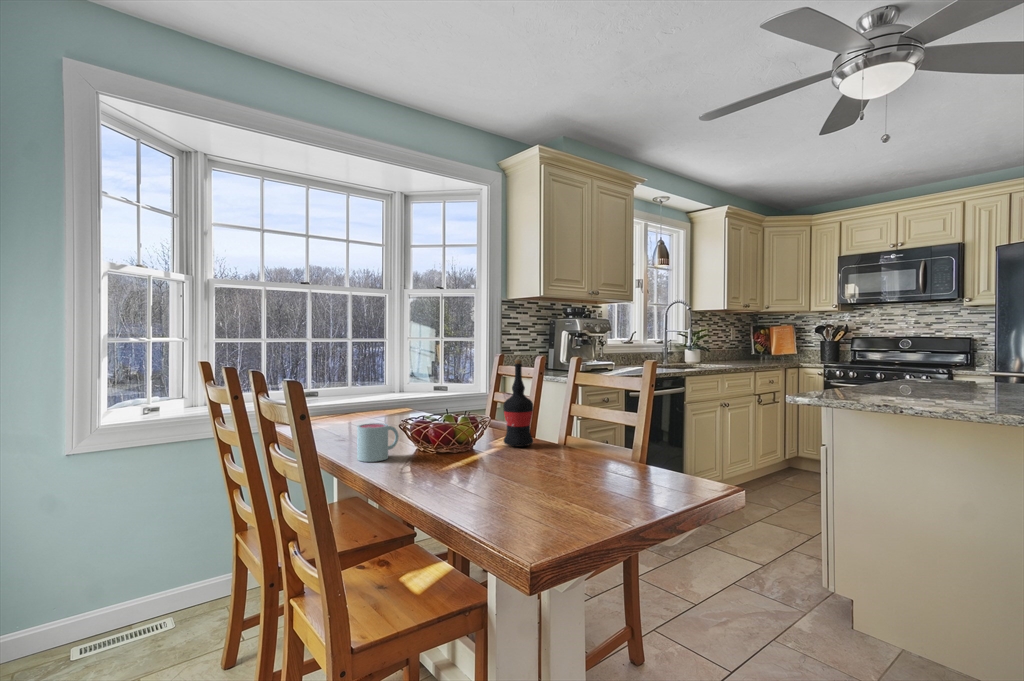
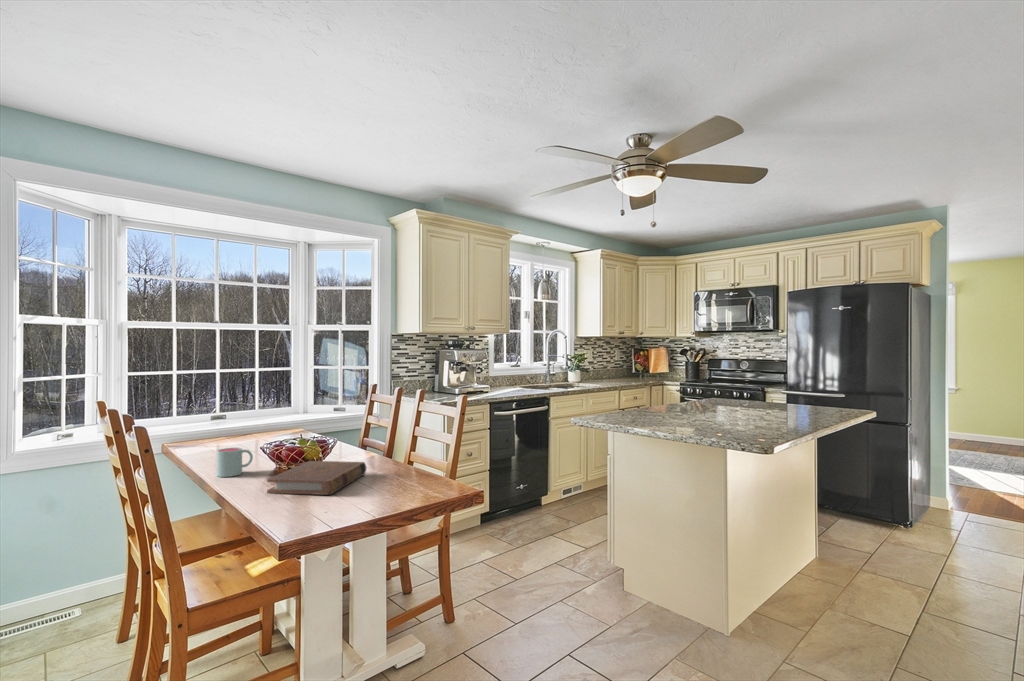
wine bottle: present [503,360,534,446] -> none [342,396,366,462]
book: none [444,443,555,490] -> present [267,461,367,495]

